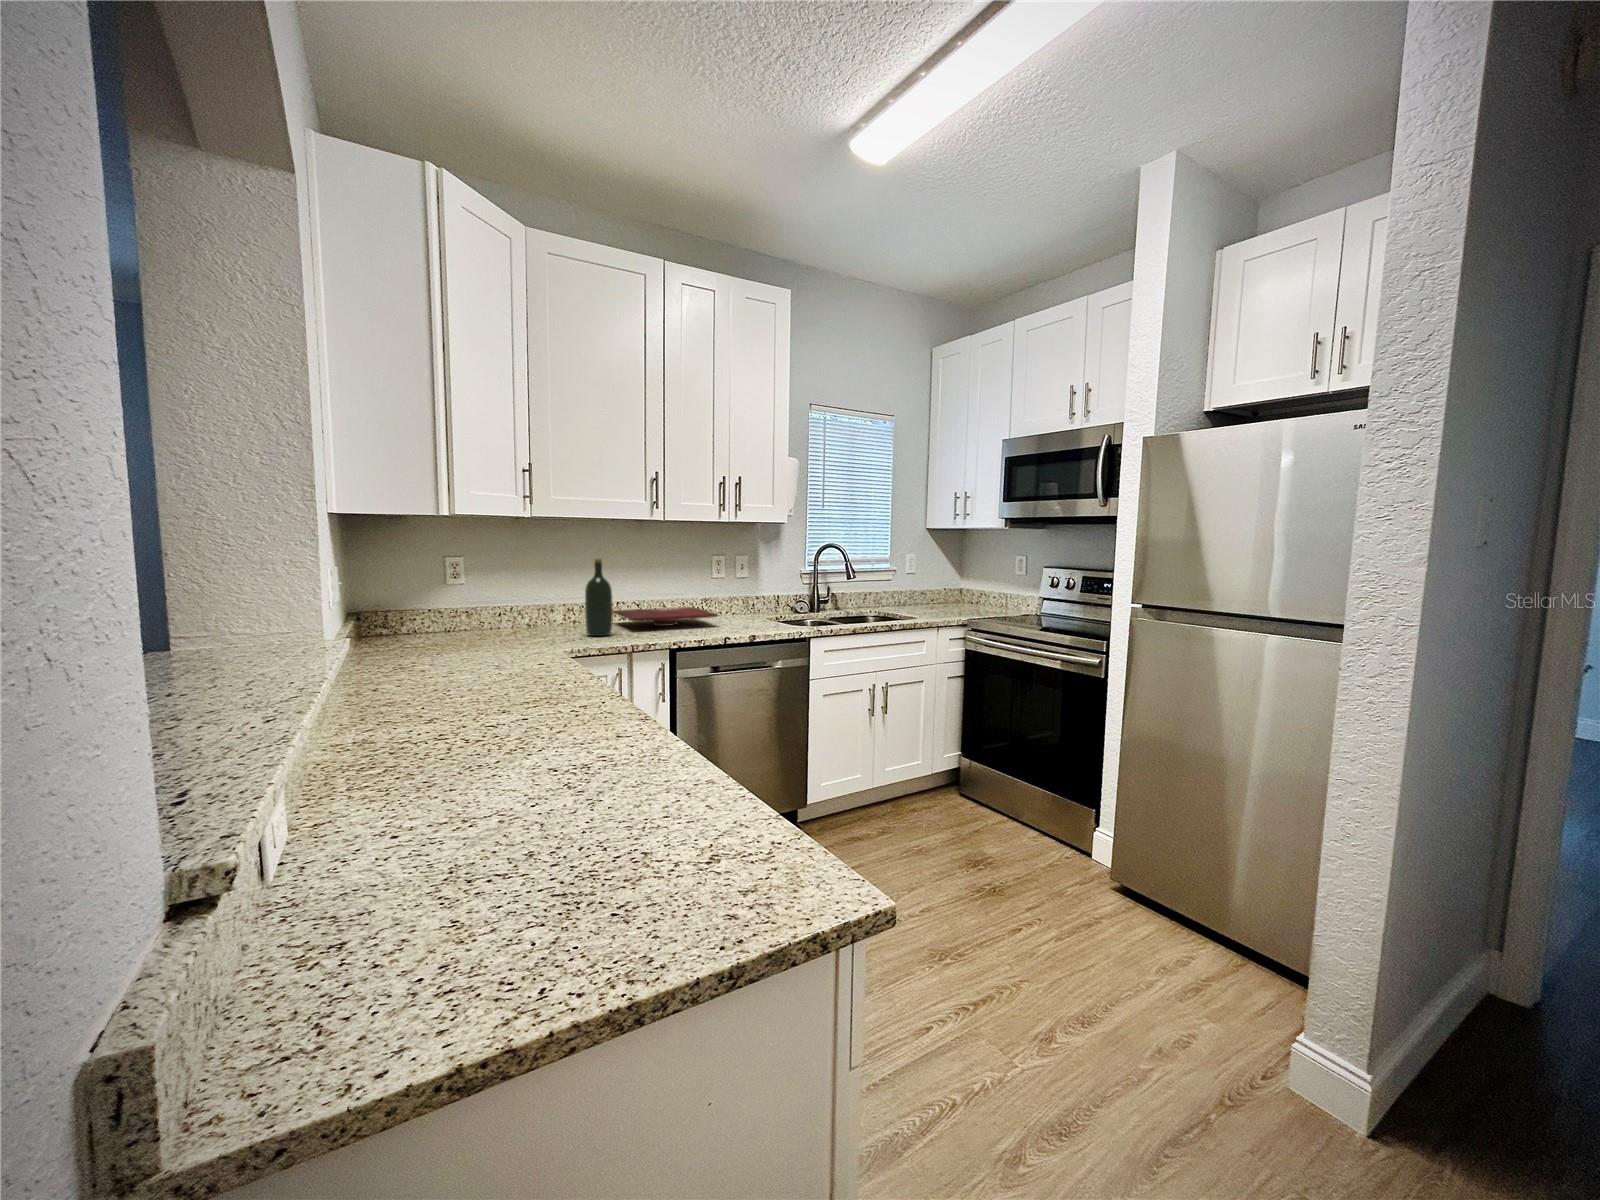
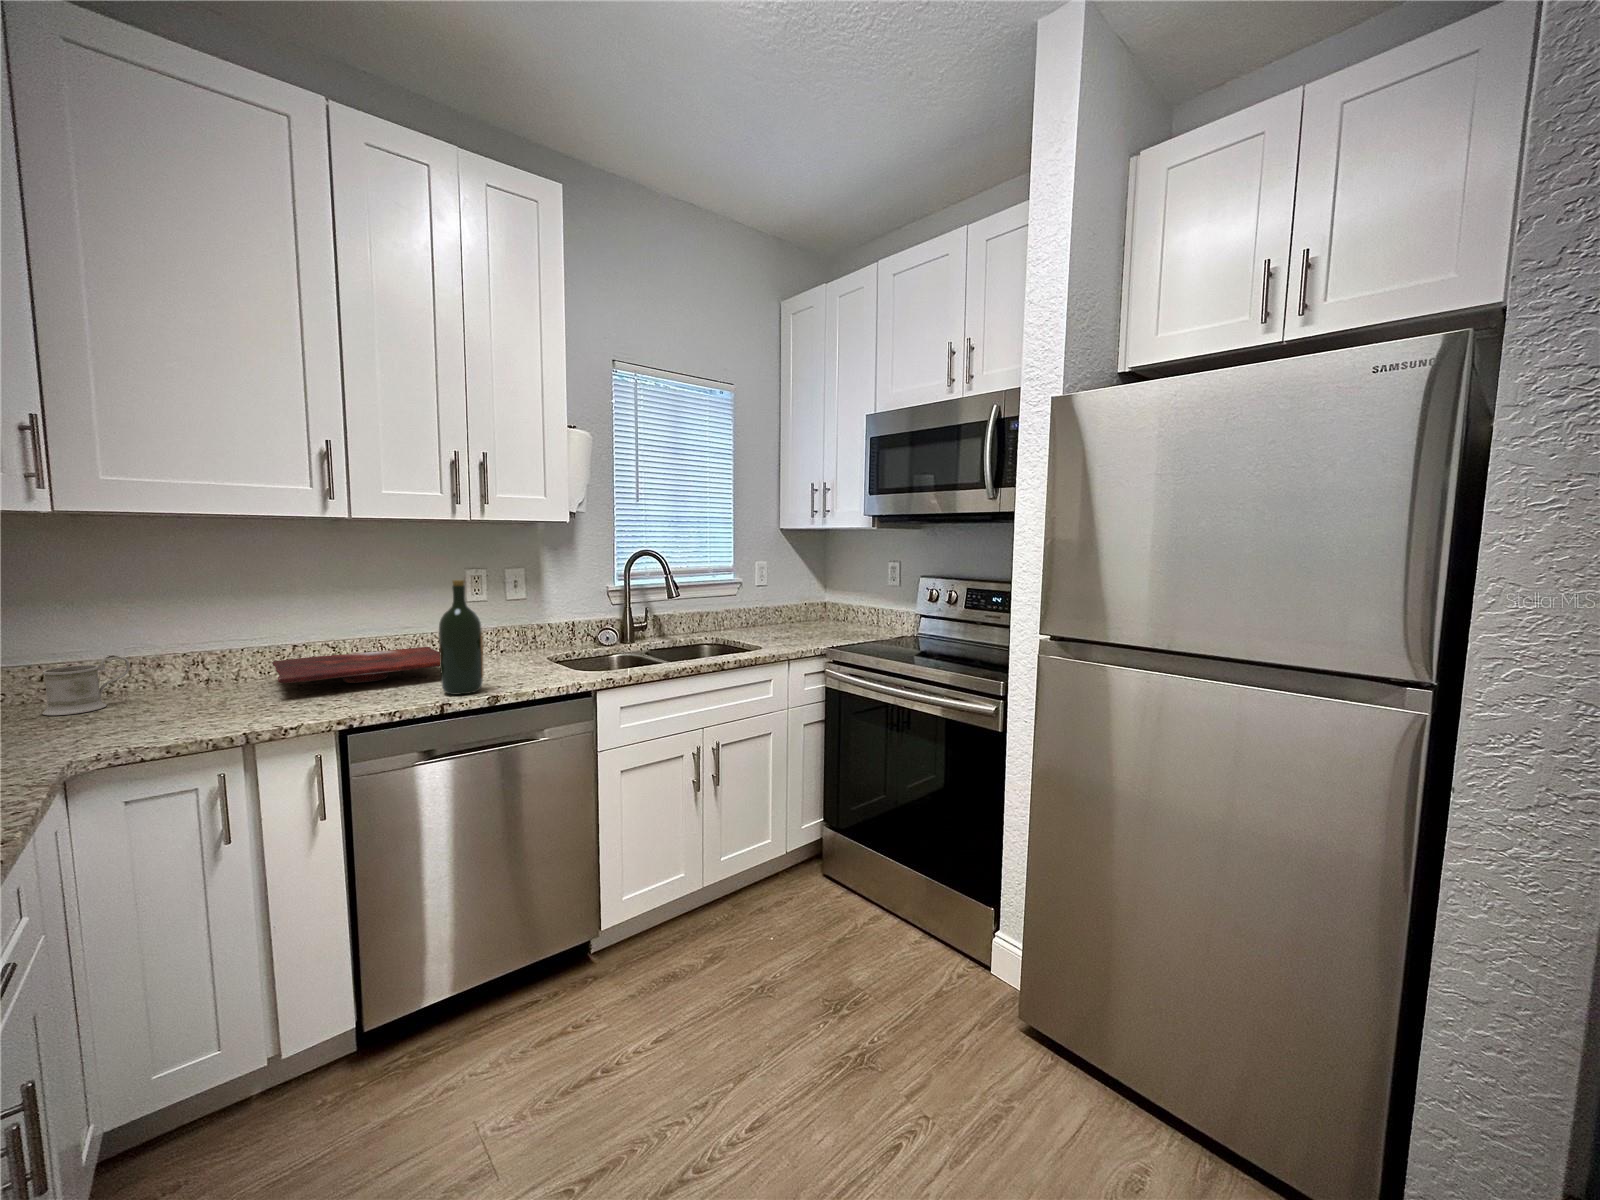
wine bottle: present [585,559,613,636] -> present [439,580,483,695]
mug: none [514,600,550,633] -> present [42,654,130,715]

